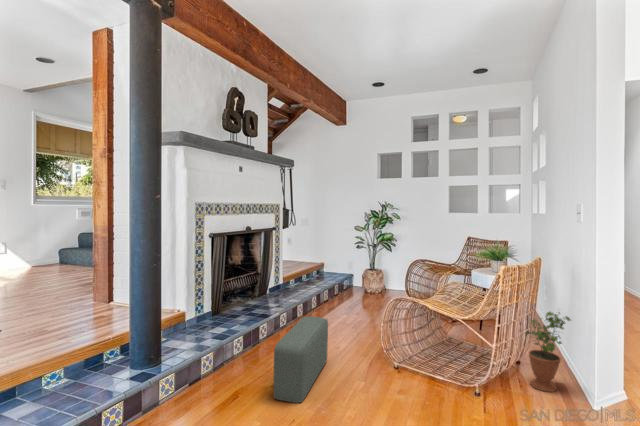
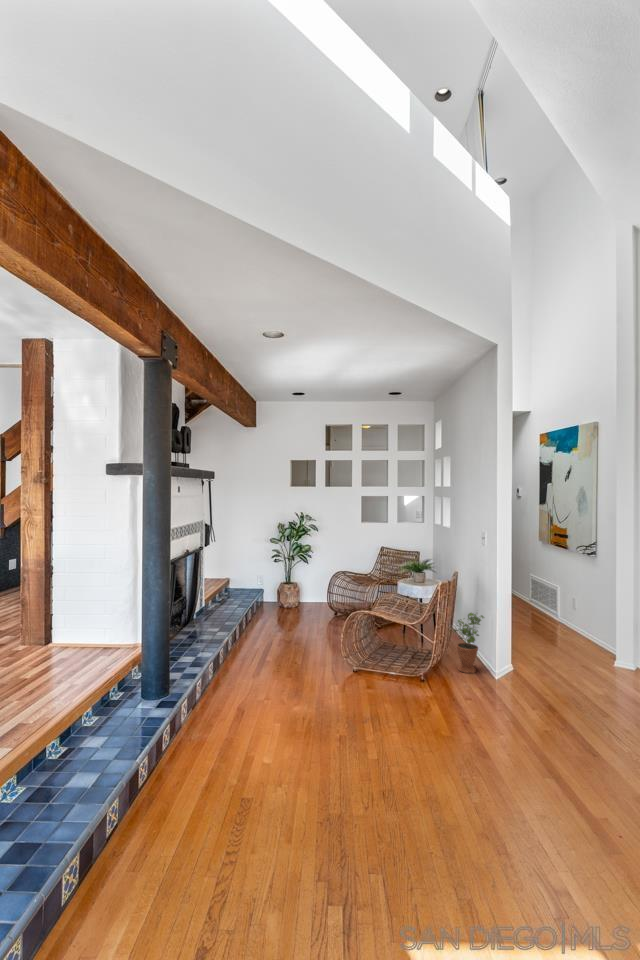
pouf: present [274,316,328,403] -> none [275,636,305,708]

